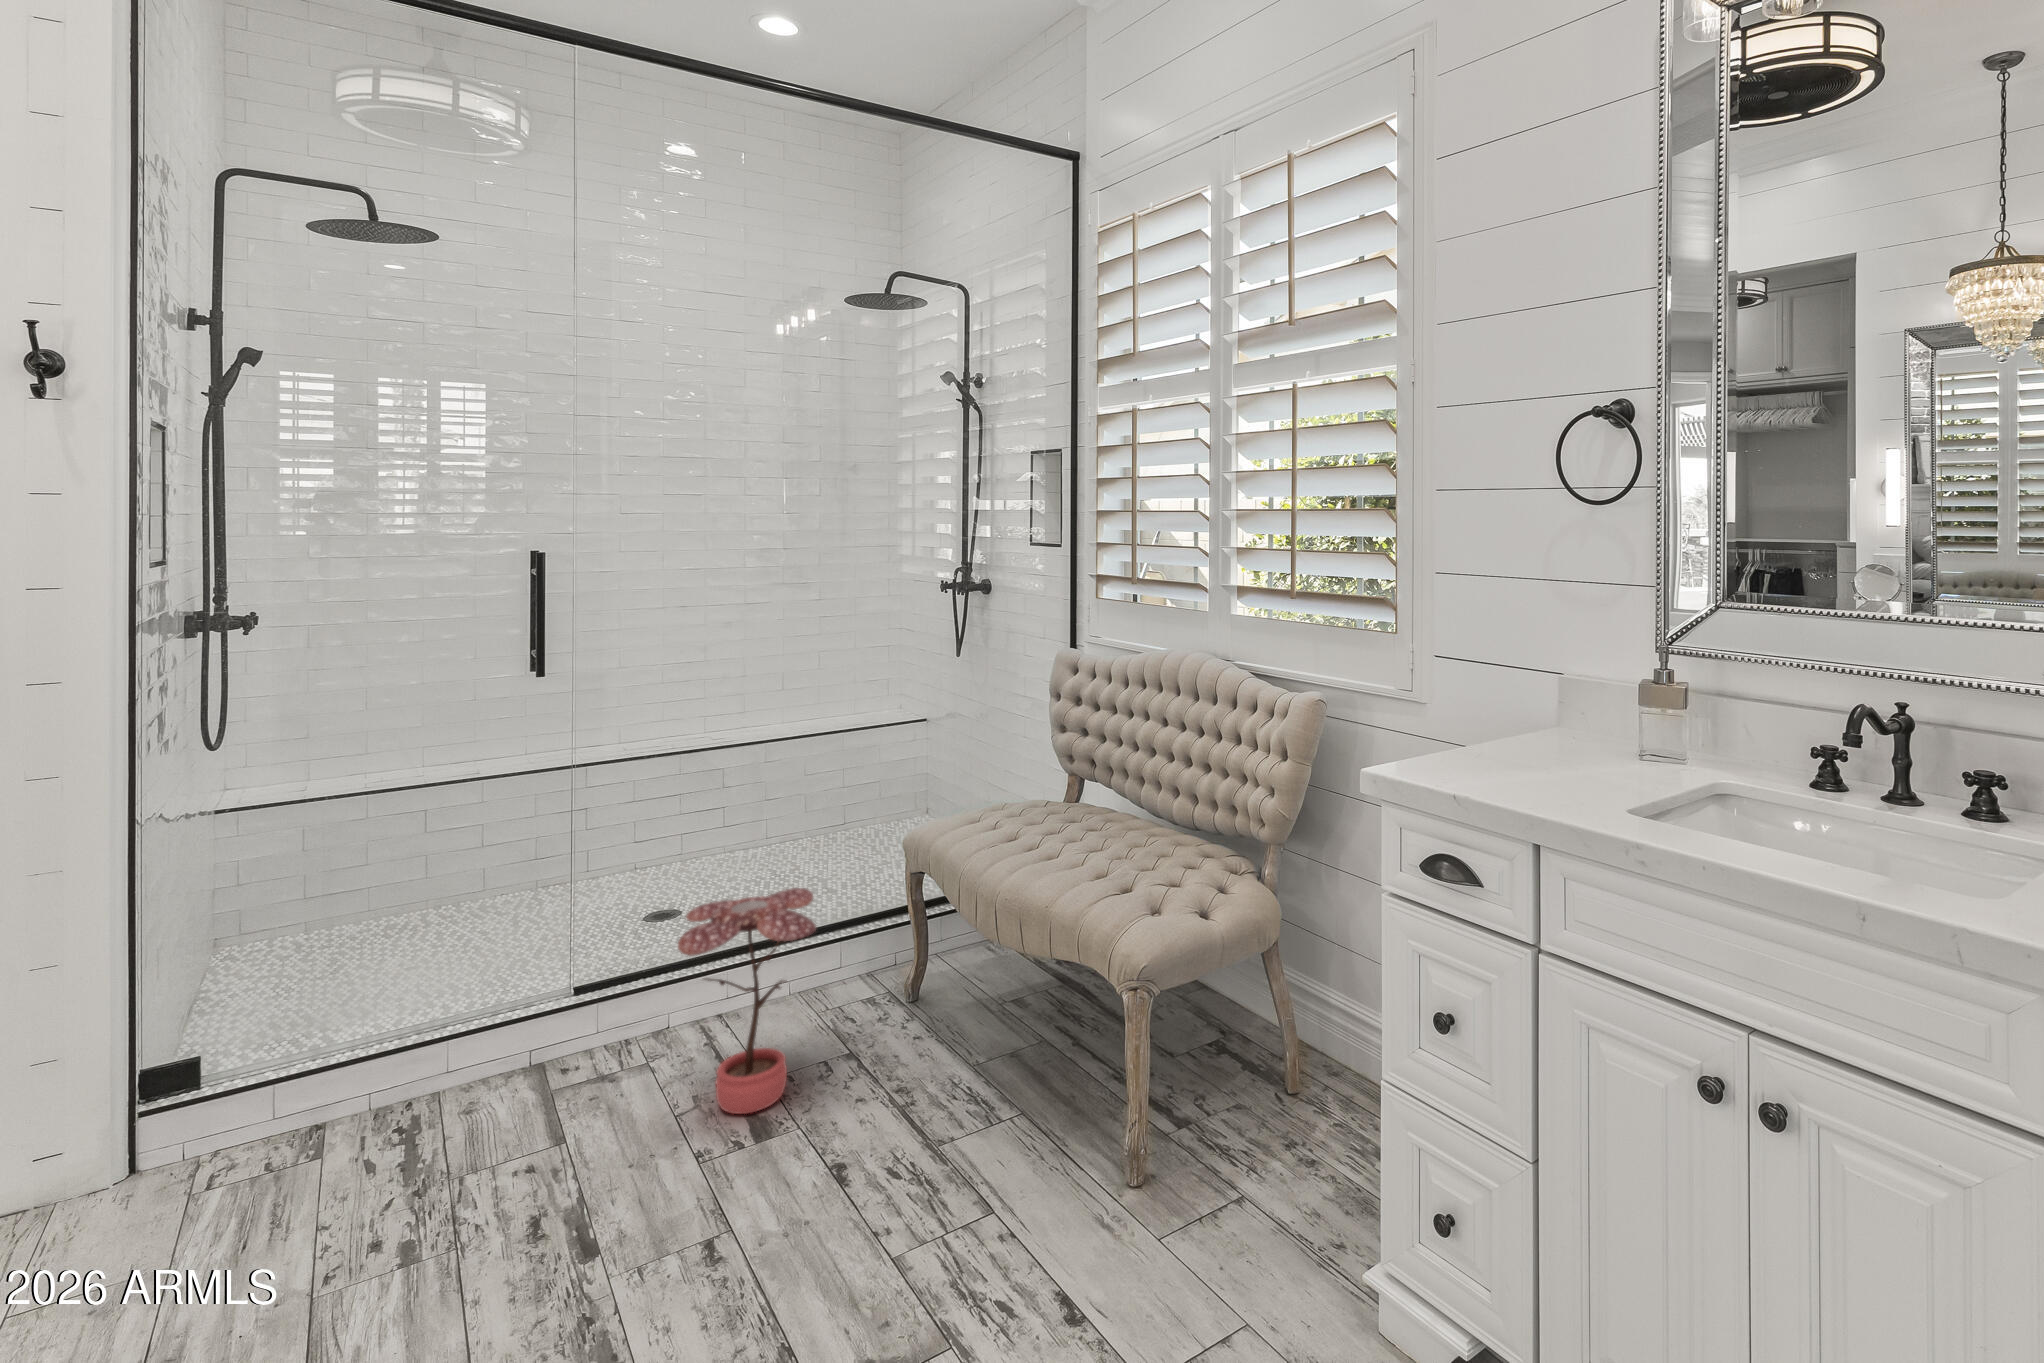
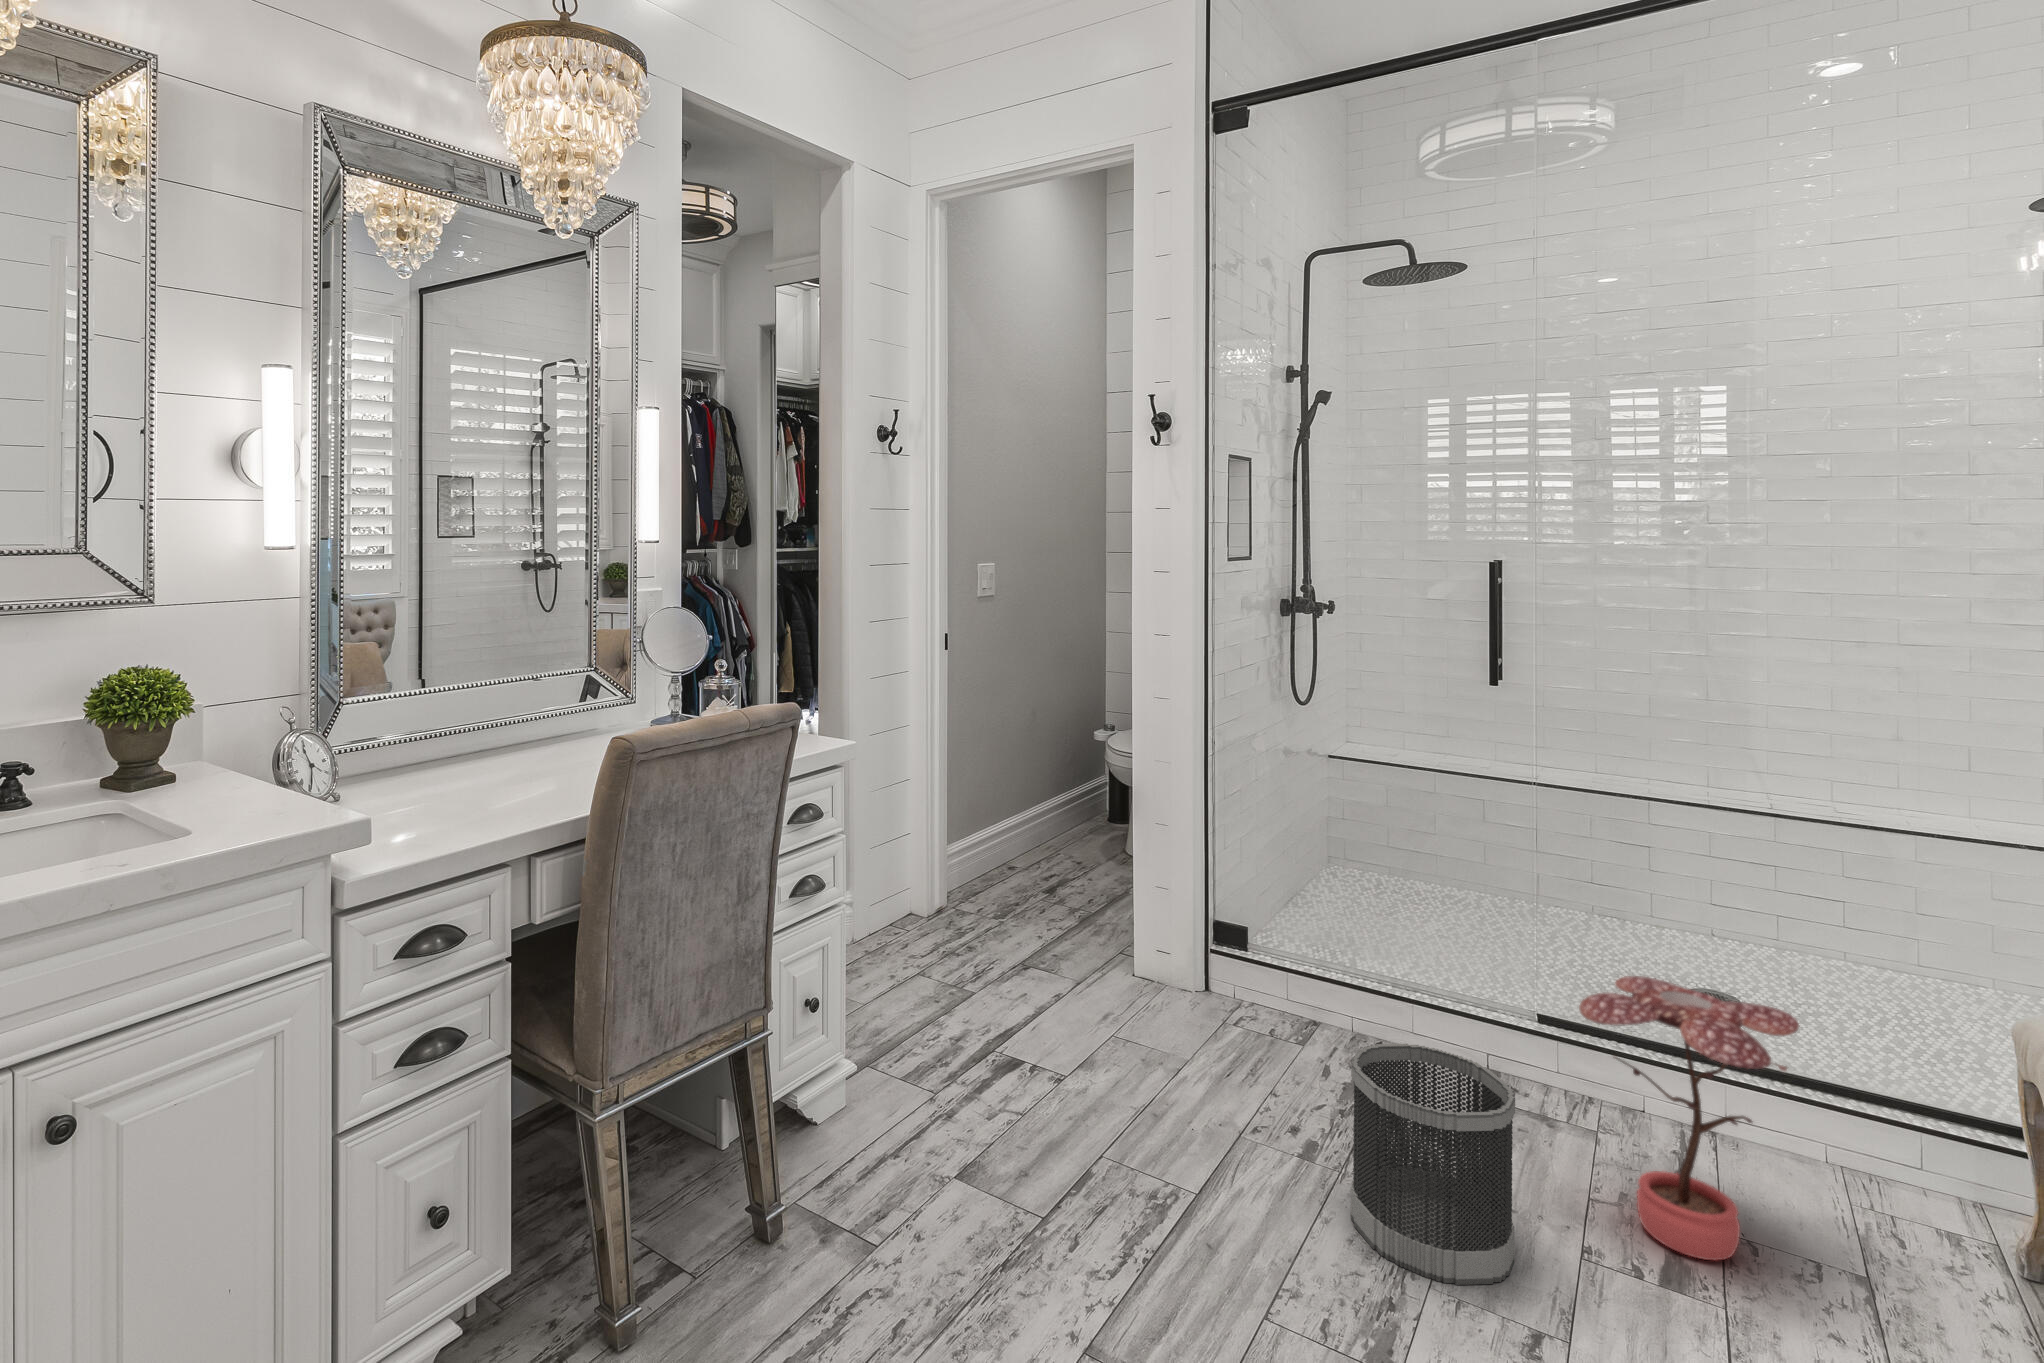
wastebasket: none [494,1042,661,1290] -> present [1351,1044,1515,1285]

